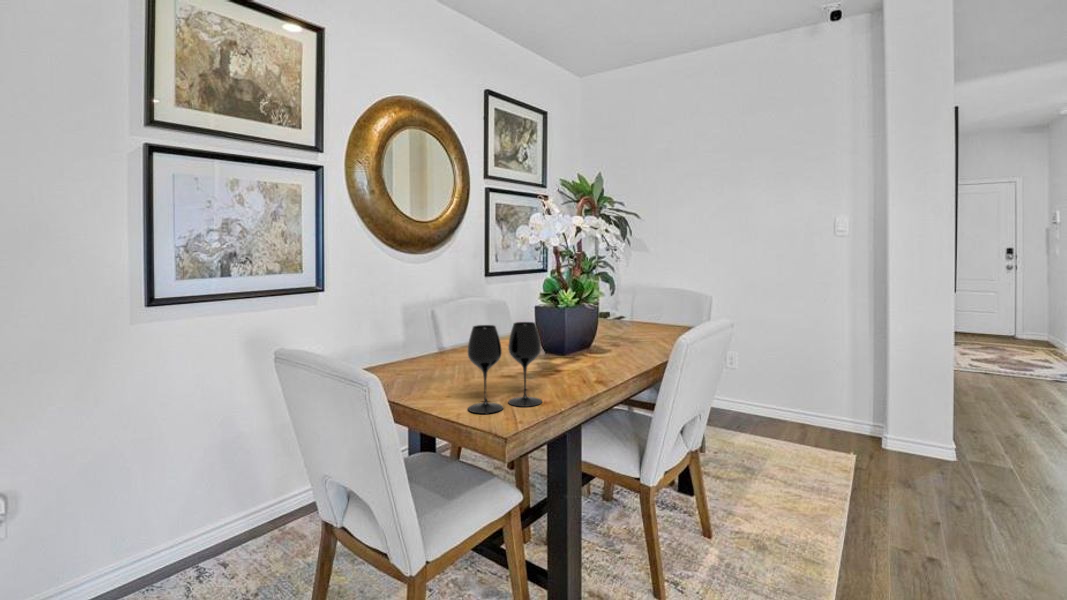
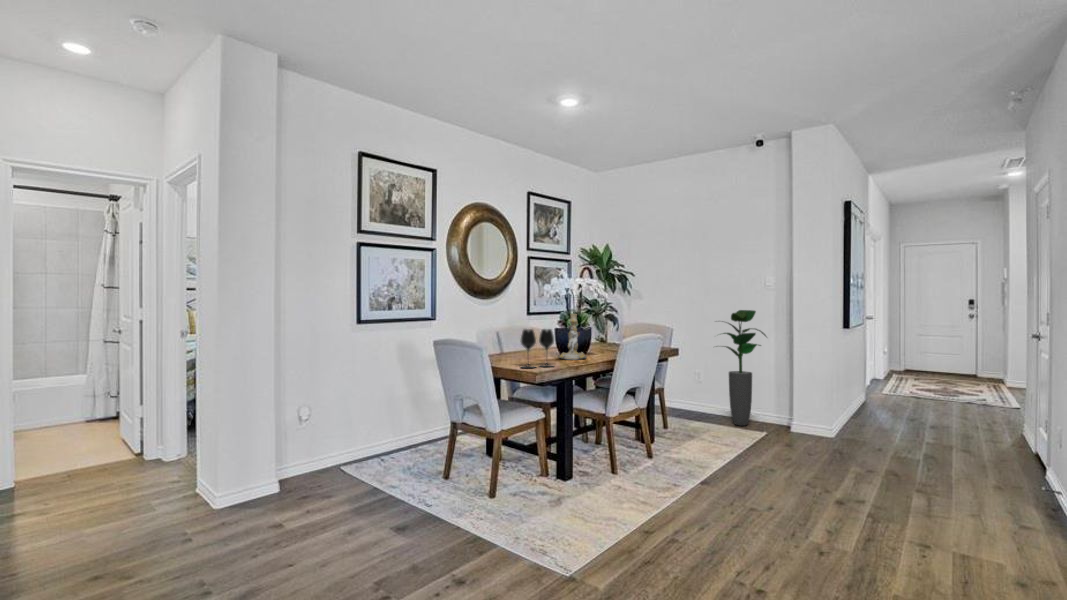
potted plant: none [760,267,843,434] -> present [723,310,766,426]
candlestick: none [543,284,598,371] -> present [558,314,587,360]

